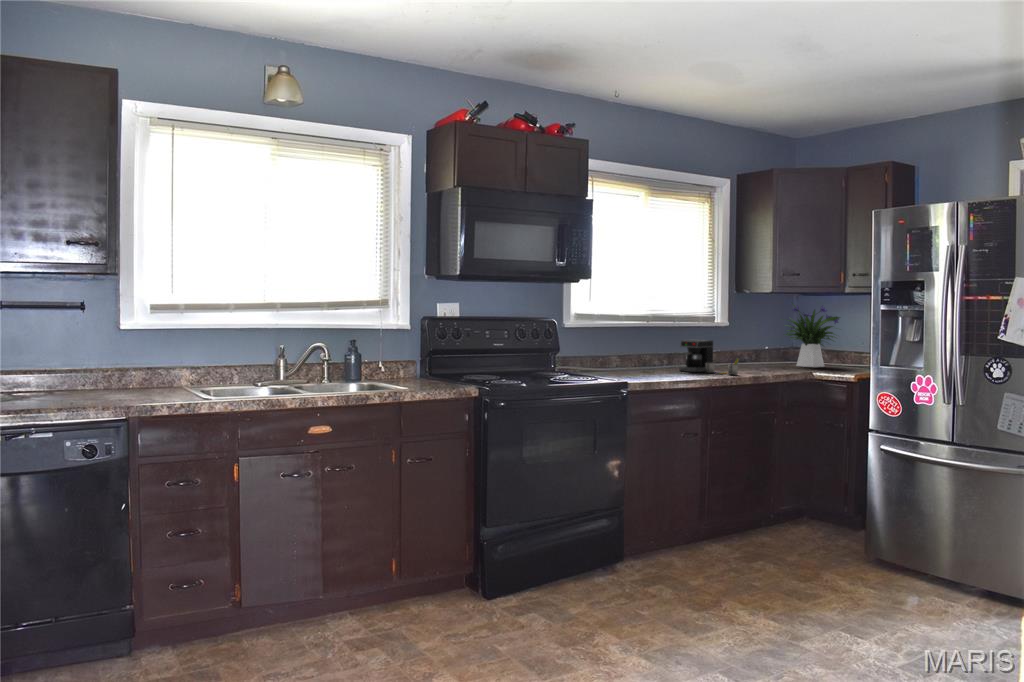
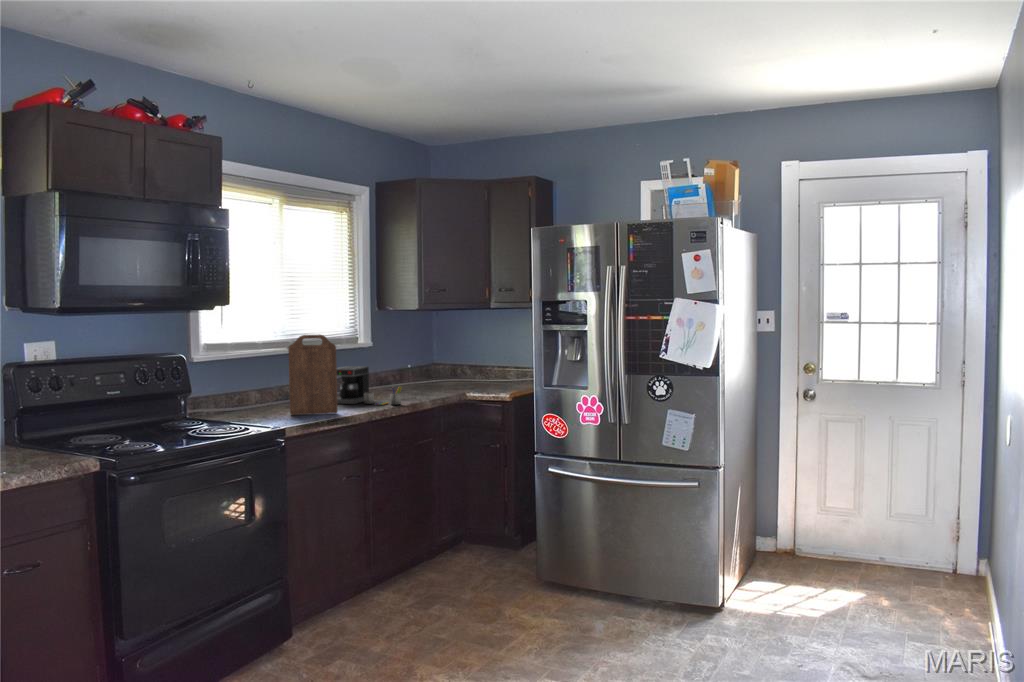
flower arrangement: present [786,306,840,367] -> none [421,318,485,385]
cutting board: none [637,308,677,376] -> present [288,335,338,415]

